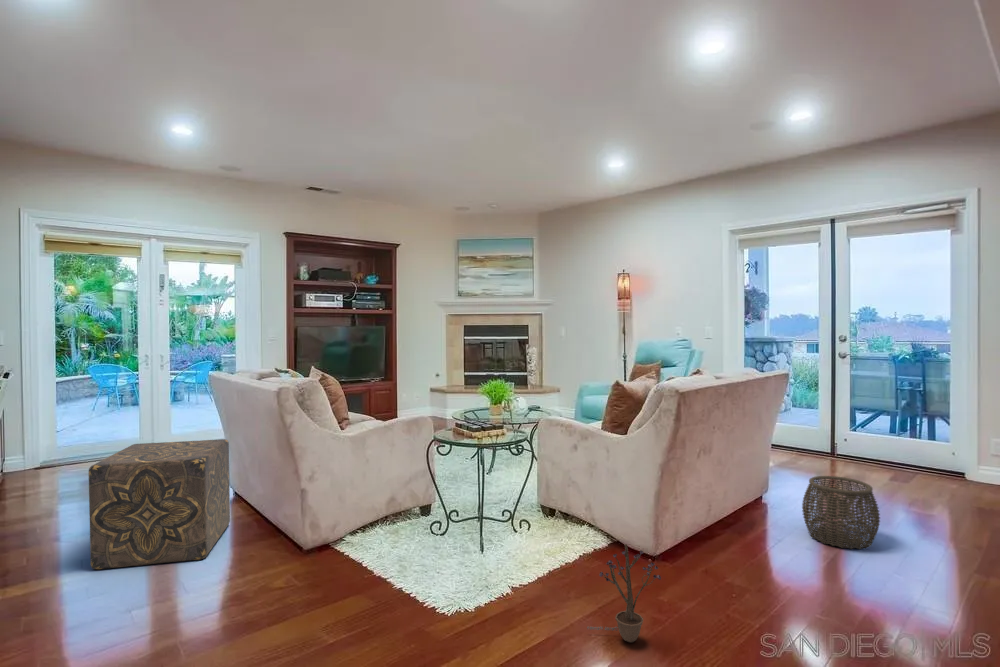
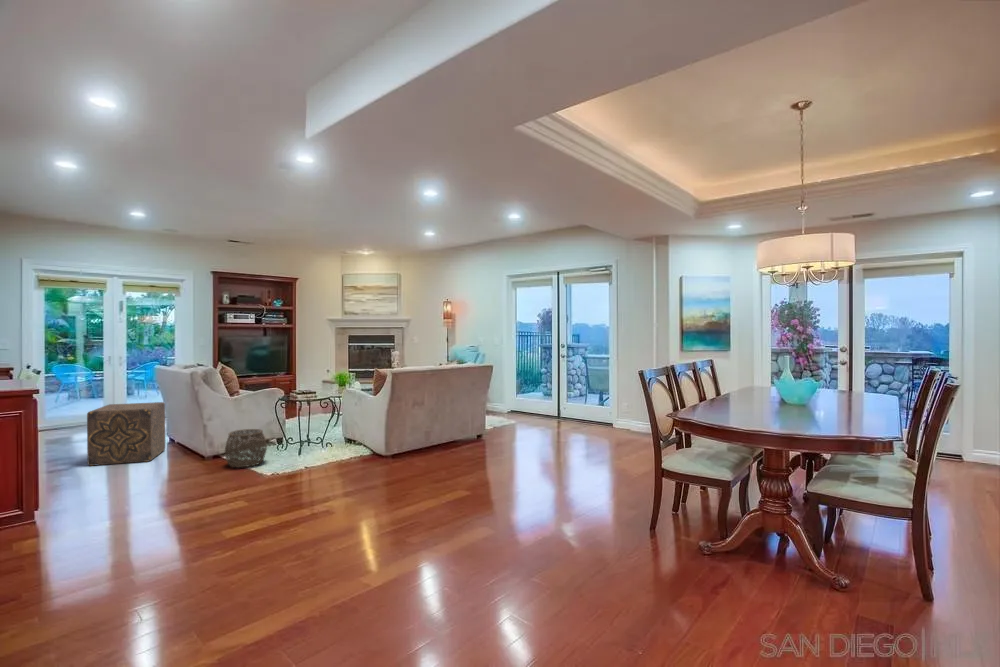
woven basket: present [802,476,880,549] -> present [225,429,267,468]
decorative plant: present [587,544,661,642] -> none [327,435,357,477]

